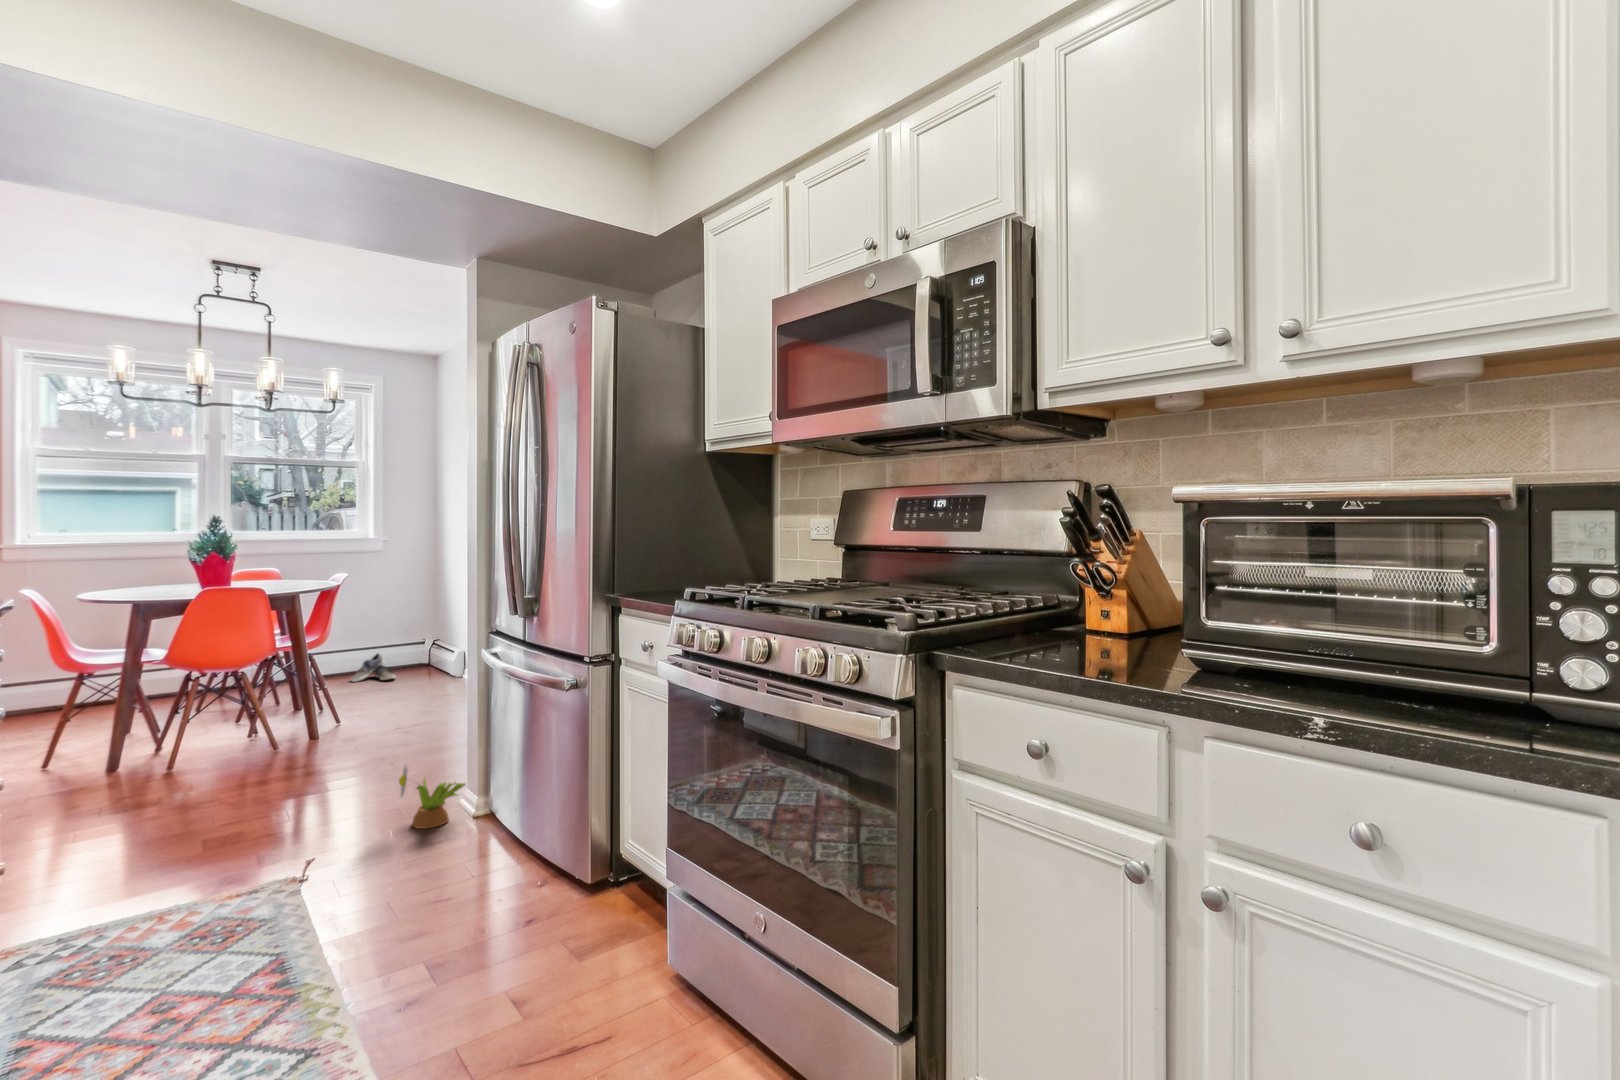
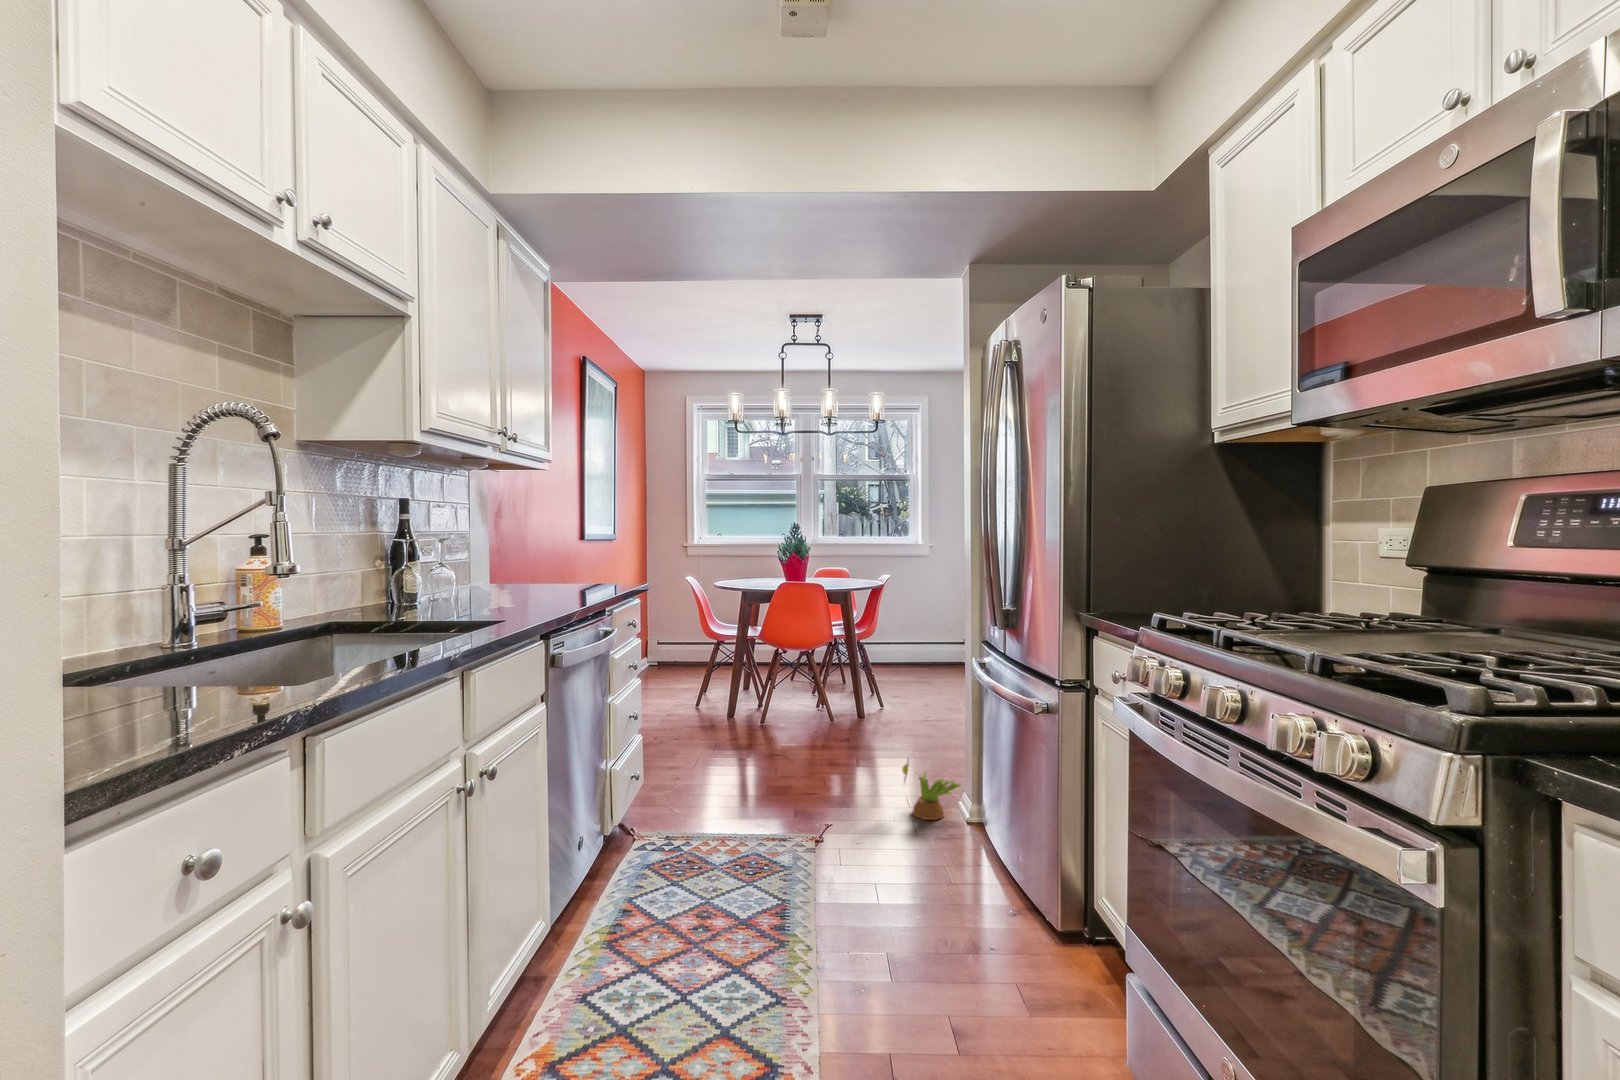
shoe: present [351,653,396,682] -> none [901,646,936,671]

